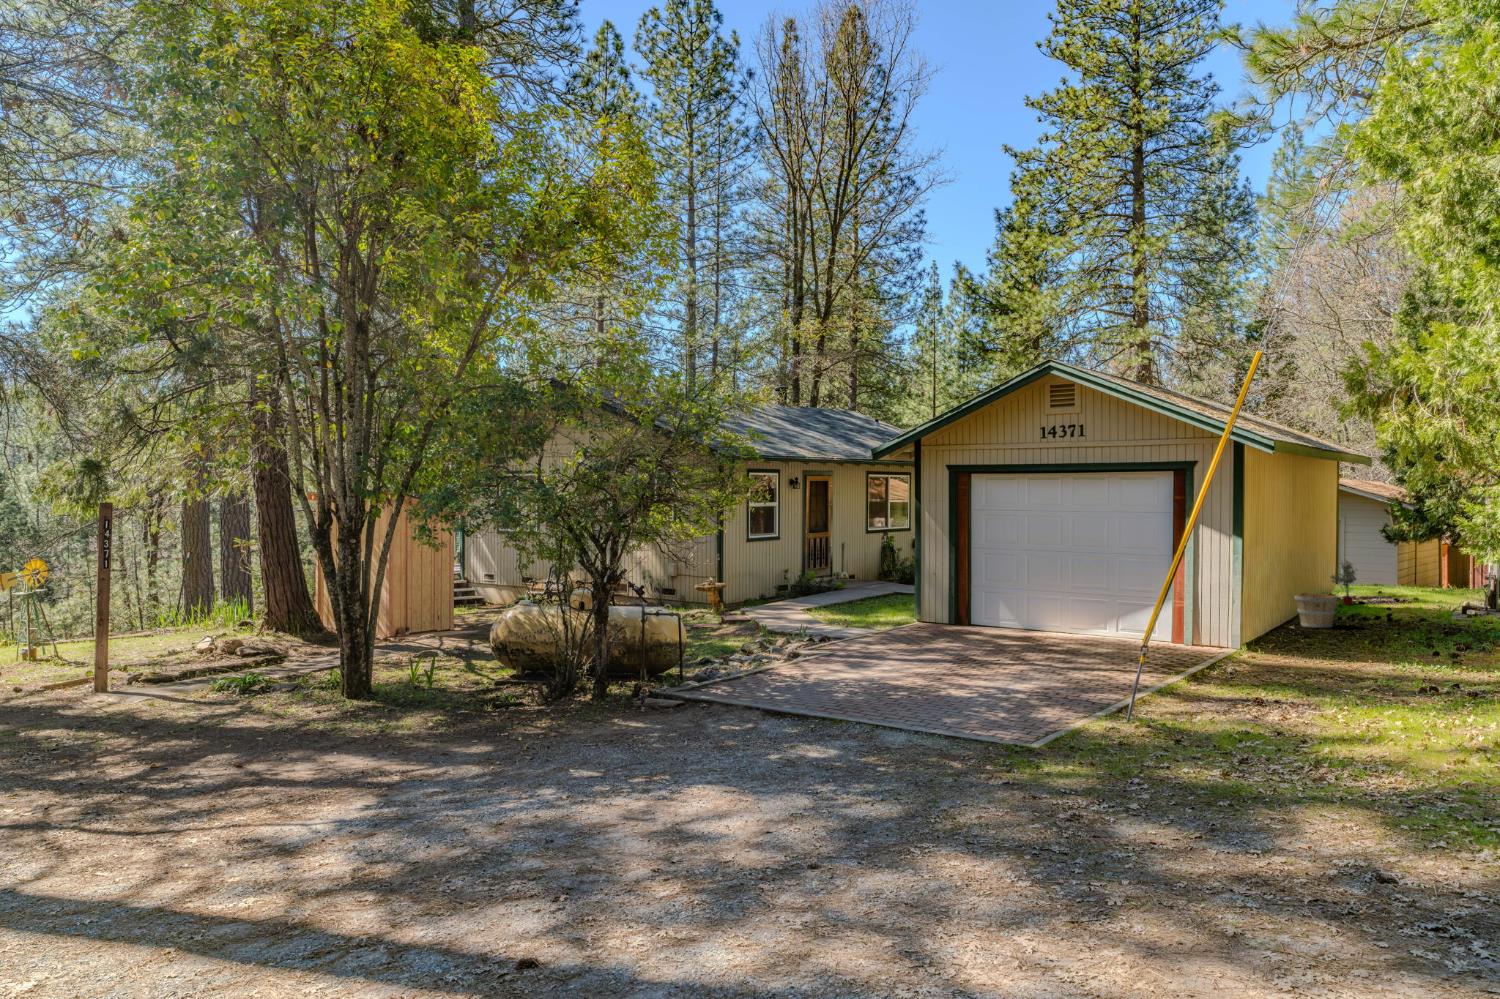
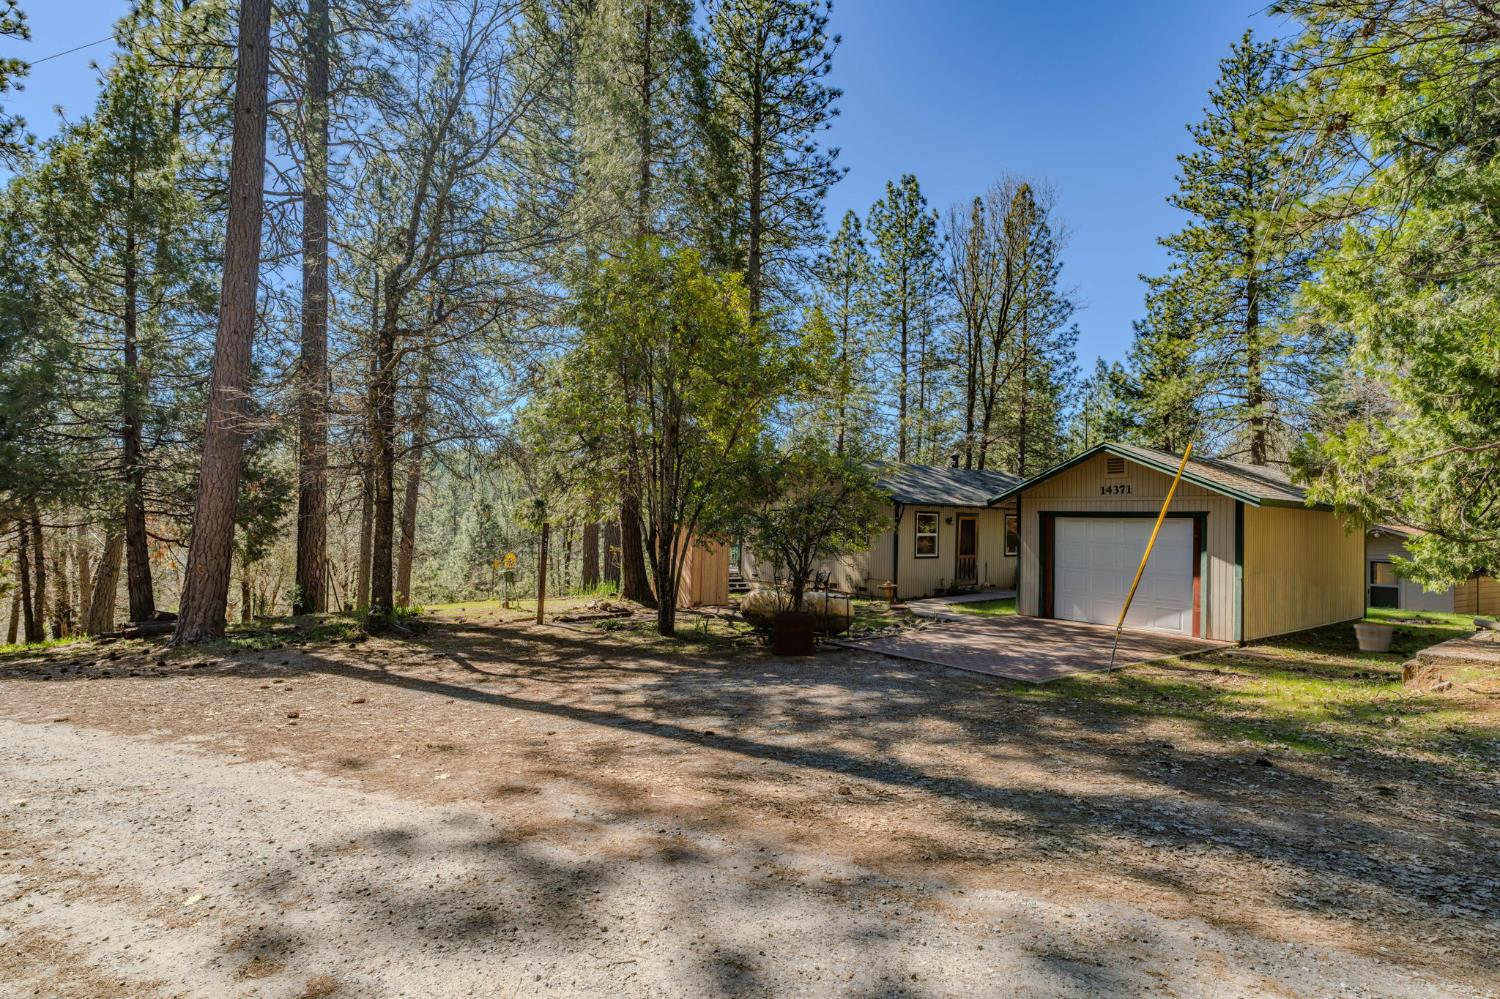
potted tree: present [1331,561,1357,605] -> none [1414,600,1441,639]
wooden crate: none [563,636,637,716] -> present [774,611,815,656]

